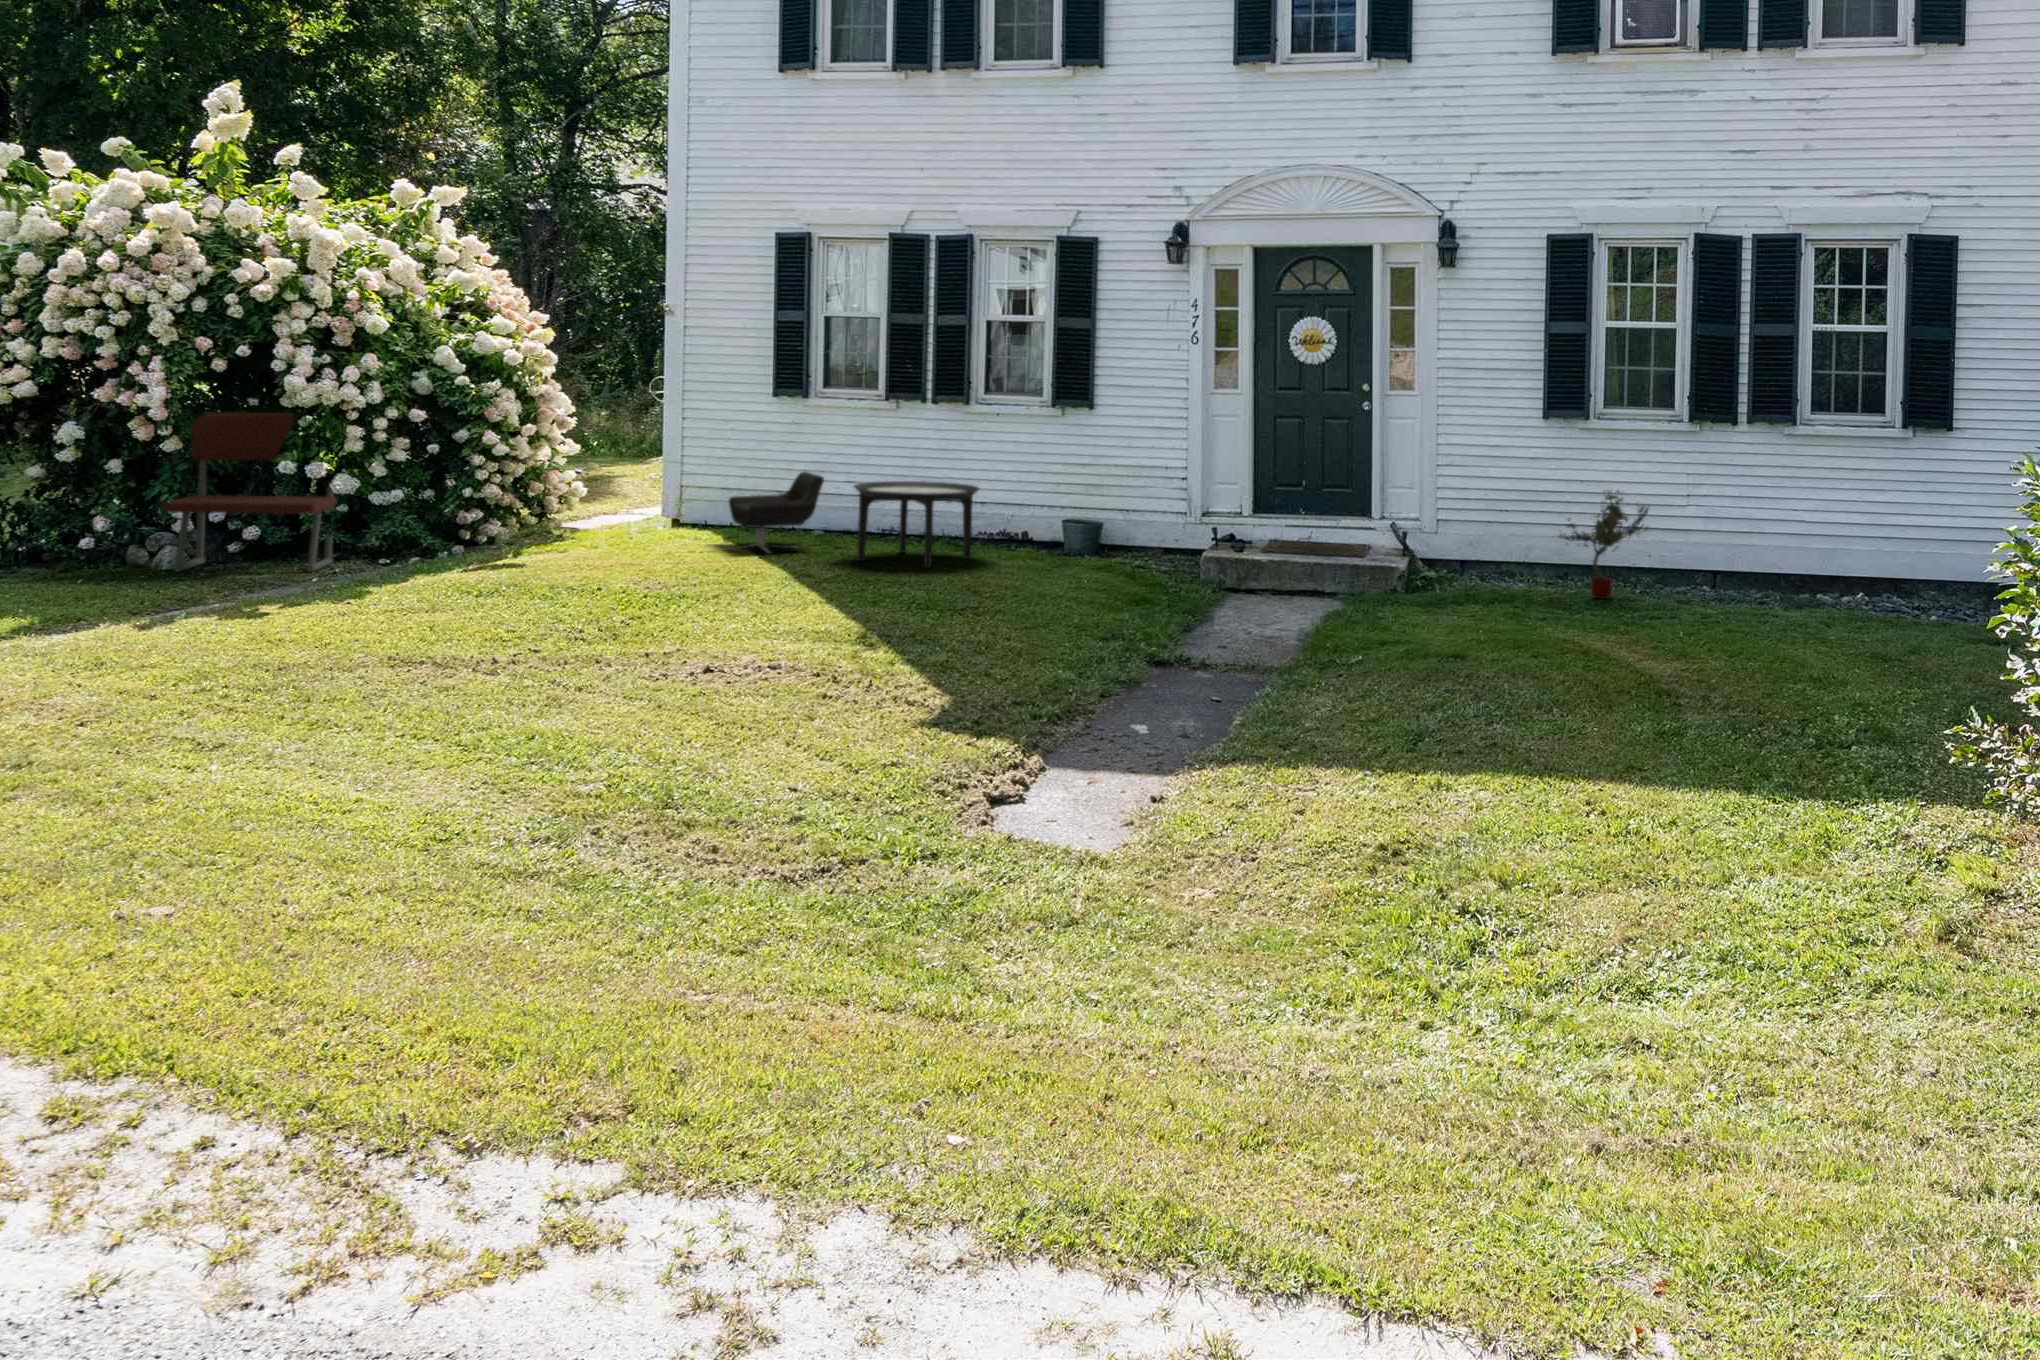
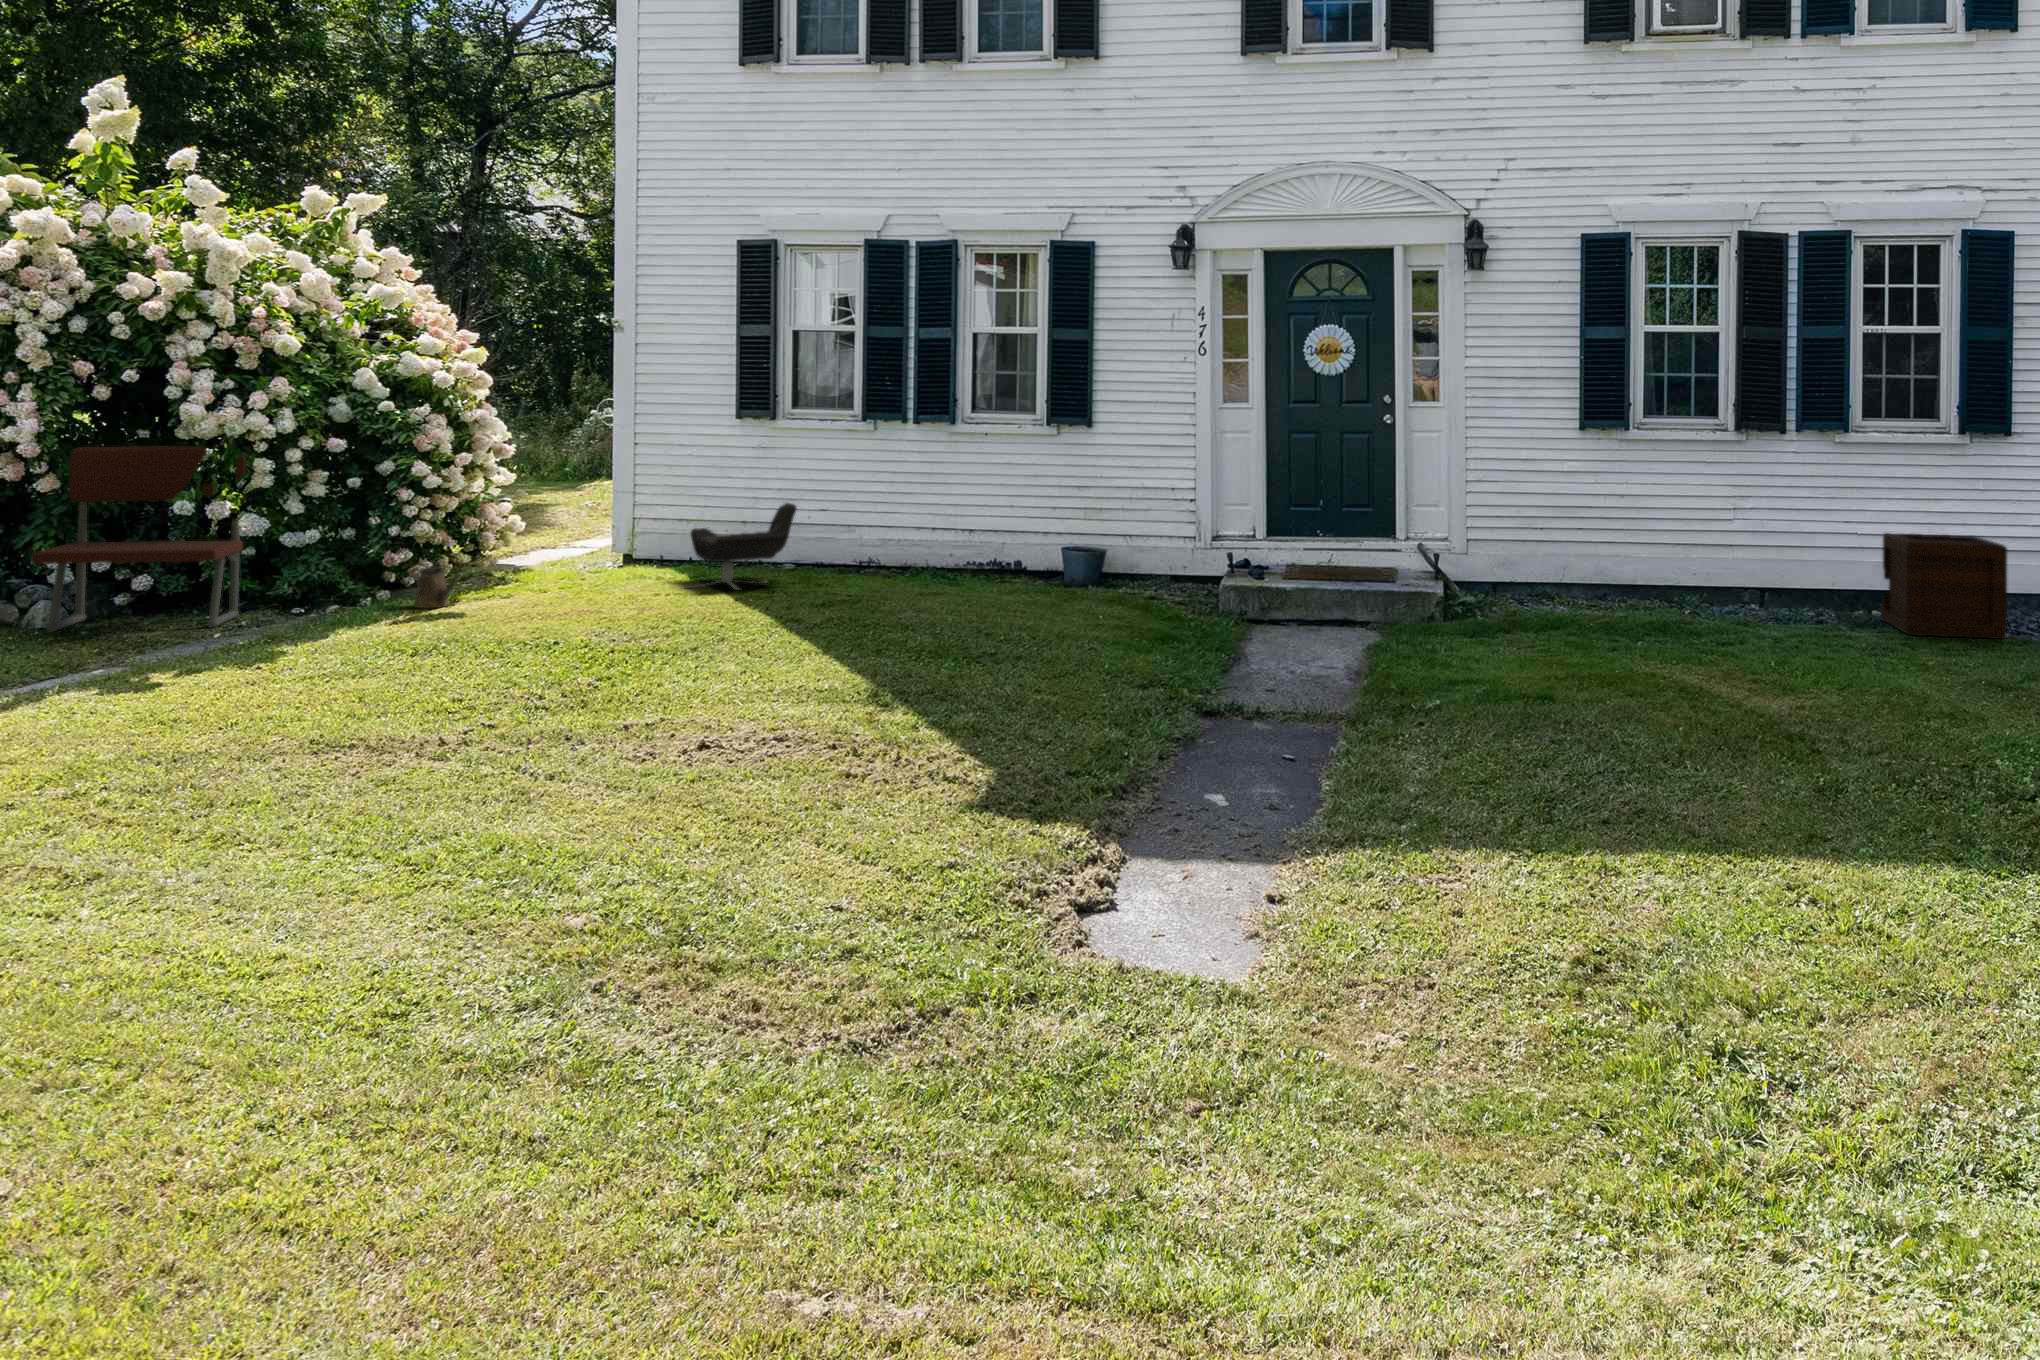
round table: present [854,481,979,568] -> none [832,507,970,602]
potted tree: present [1558,490,1649,599] -> none [1597,500,1698,618]
watering can: none [481,524,526,561] -> present [414,566,463,608]
wooden crate: none [1825,524,1935,626] -> present [1880,533,2007,639]

